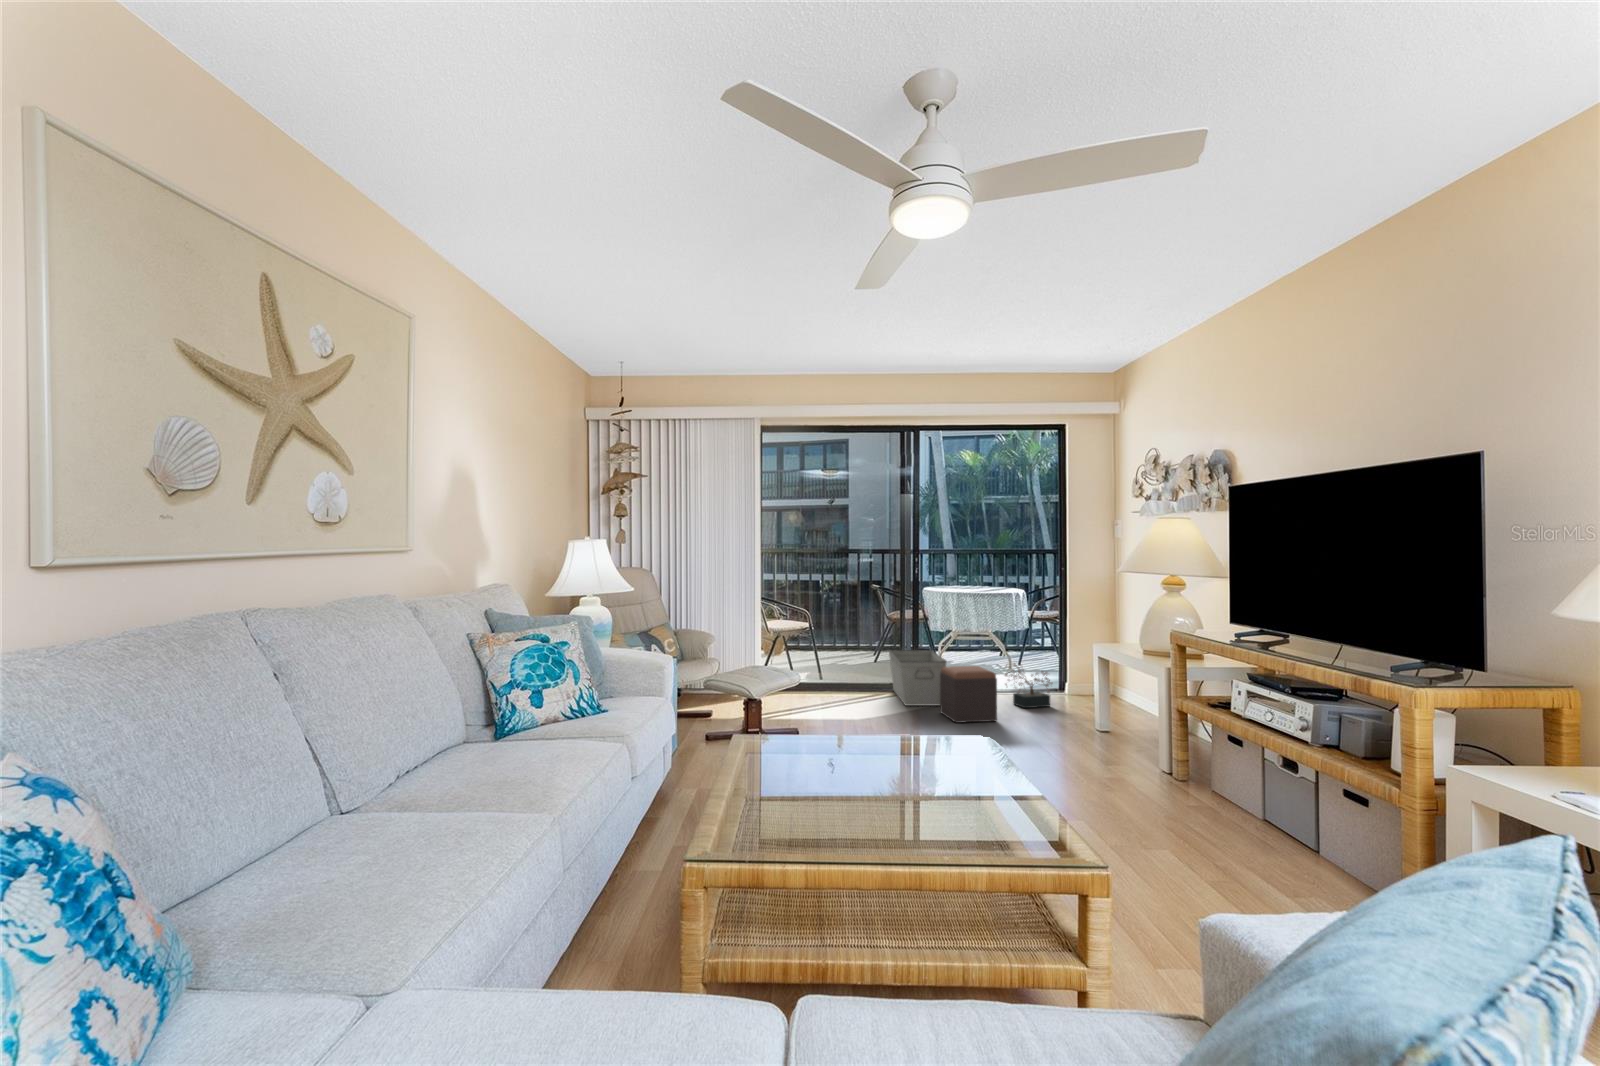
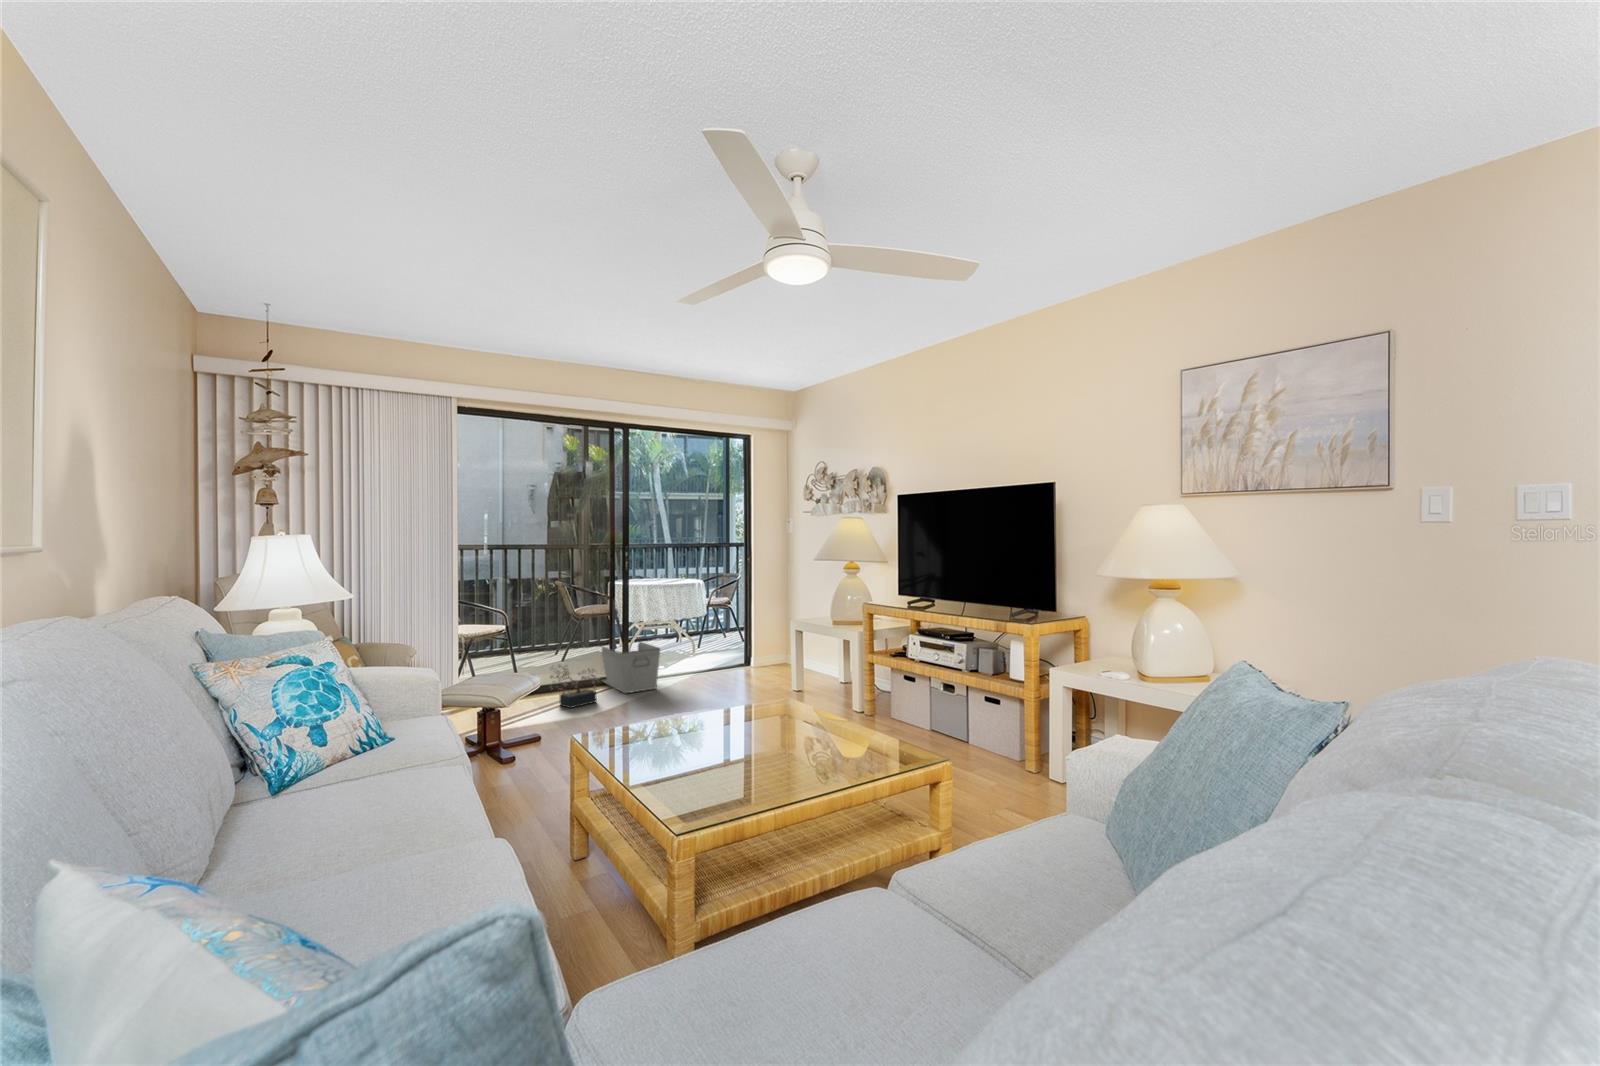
decorative plant: present [1005,663,1052,708] -> present [550,664,598,708]
footstool: present [940,666,997,723] -> none [660,649,713,701]

